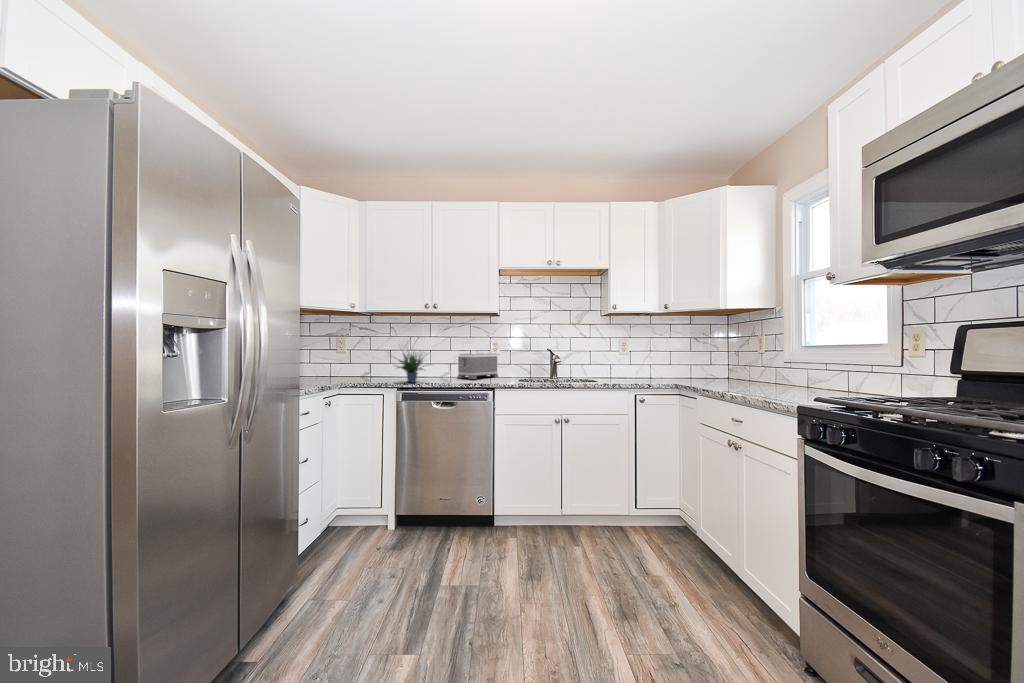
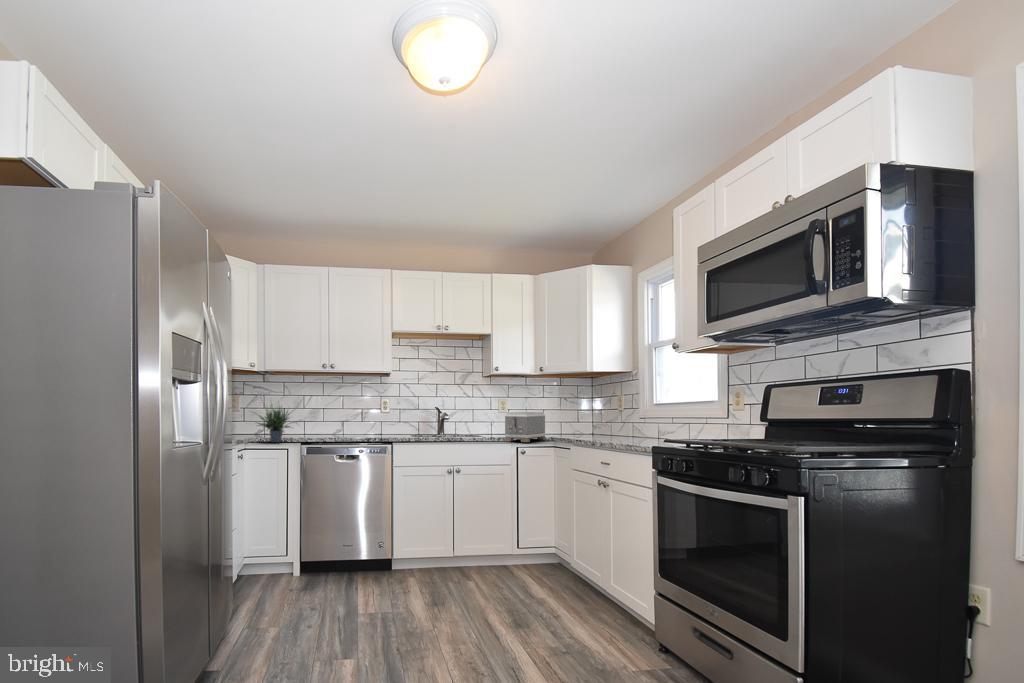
toaster: present [457,353,498,379] -> present [504,412,546,442]

